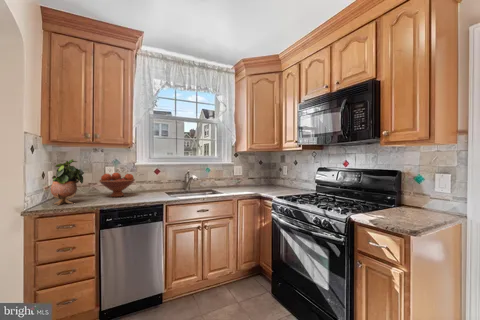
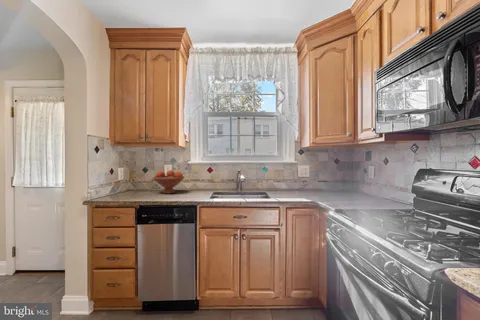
potted plant: present [51,159,83,205] -> none [109,157,134,198]

